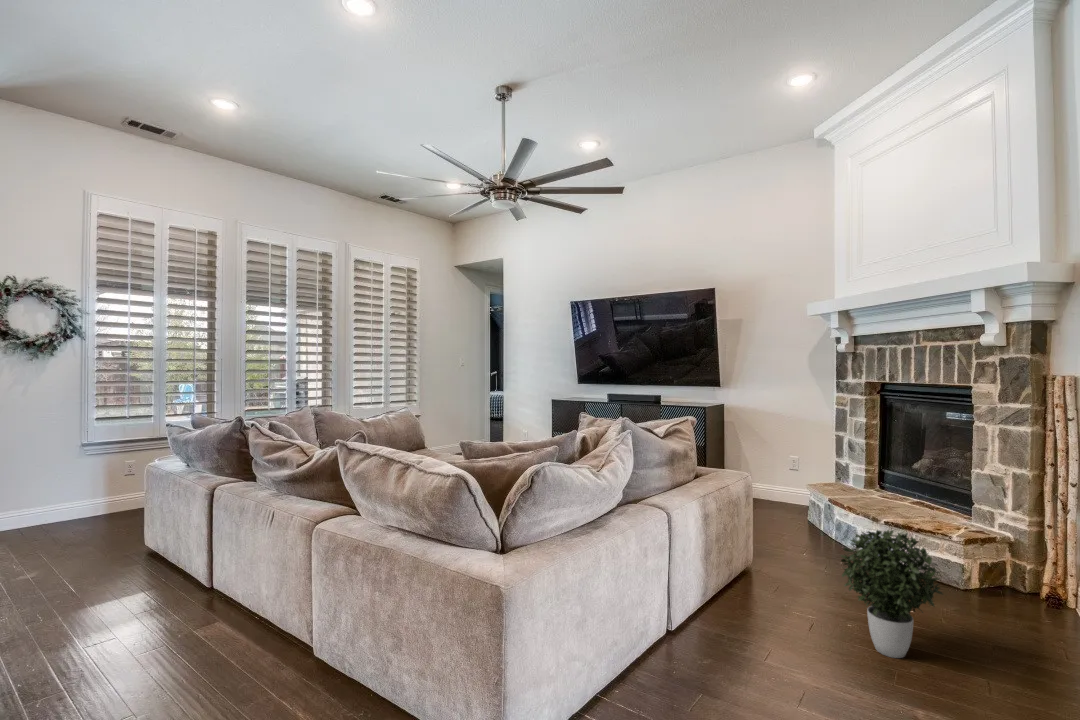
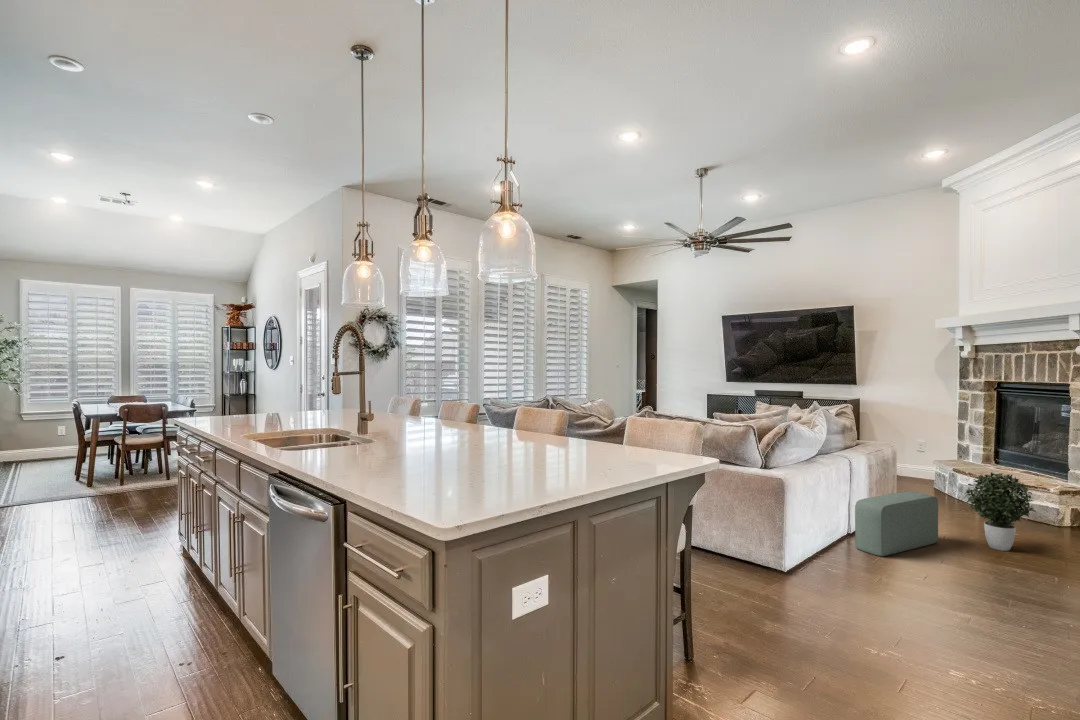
pouf: none [667,559,800,694] -> present [855,491,938,556]

